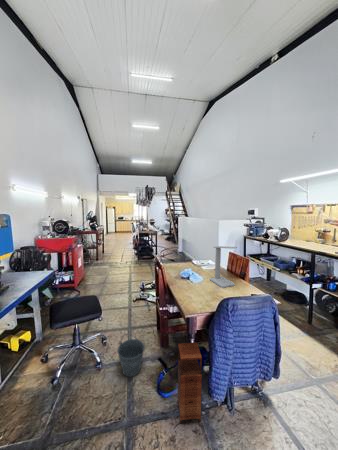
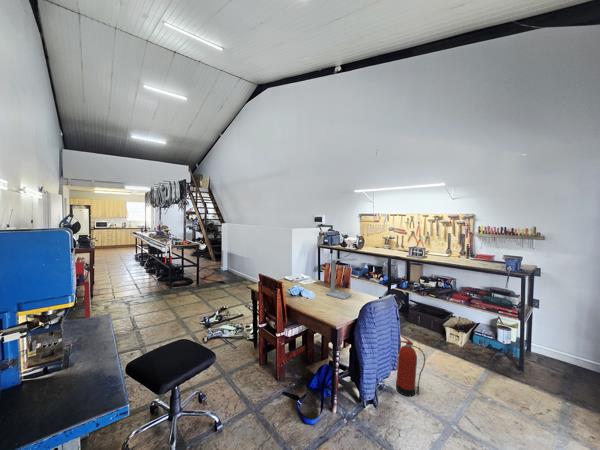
bucket: present [117,339,145,377] -> none [243,372,278,423]
fire extinguisher: none [275,341,313,420] -> present [396,336,425,396]
storage cabinet: present [178,343,202,424] -> none [328,355,358,437]

